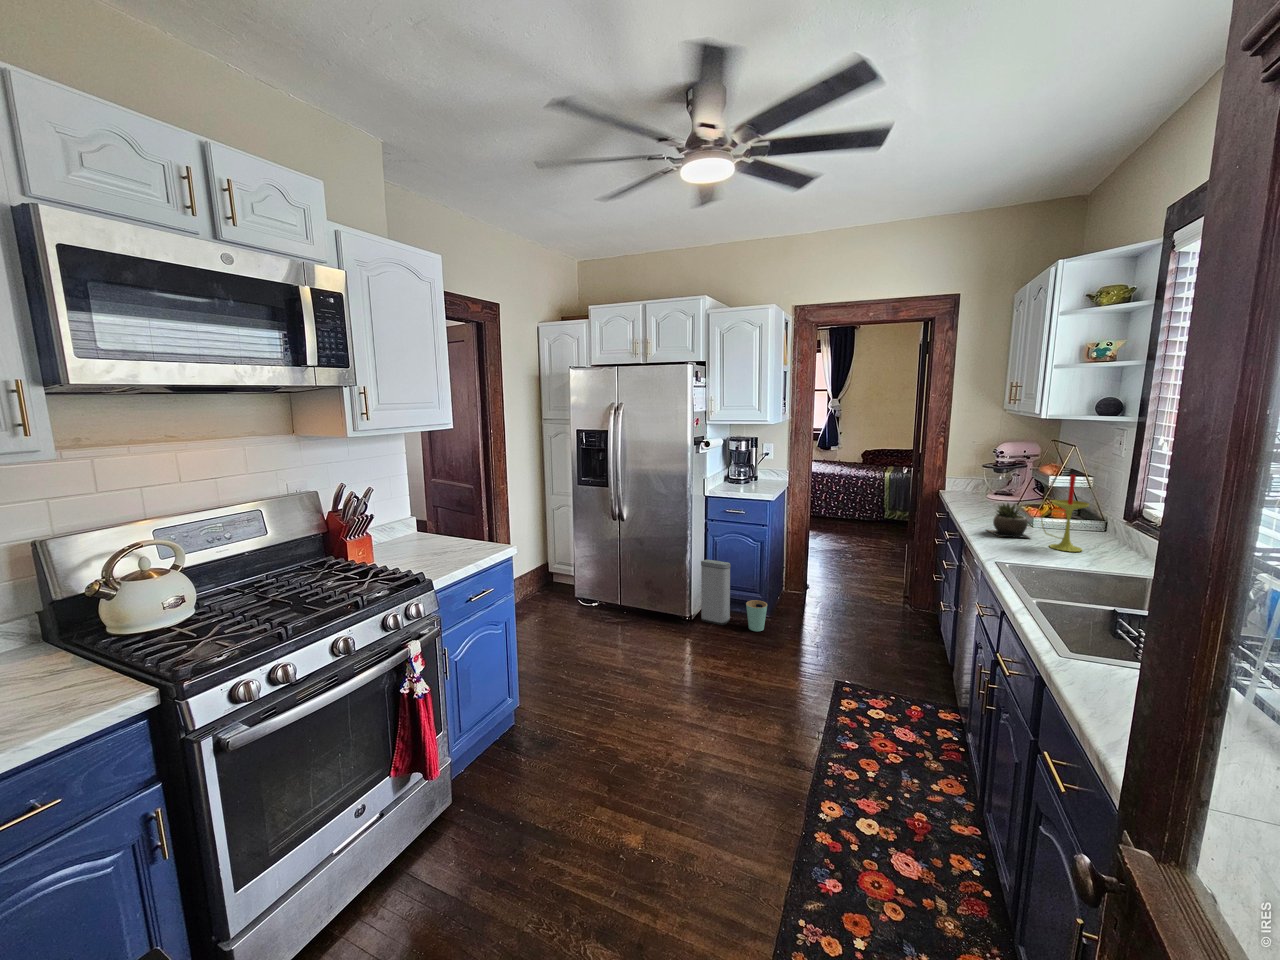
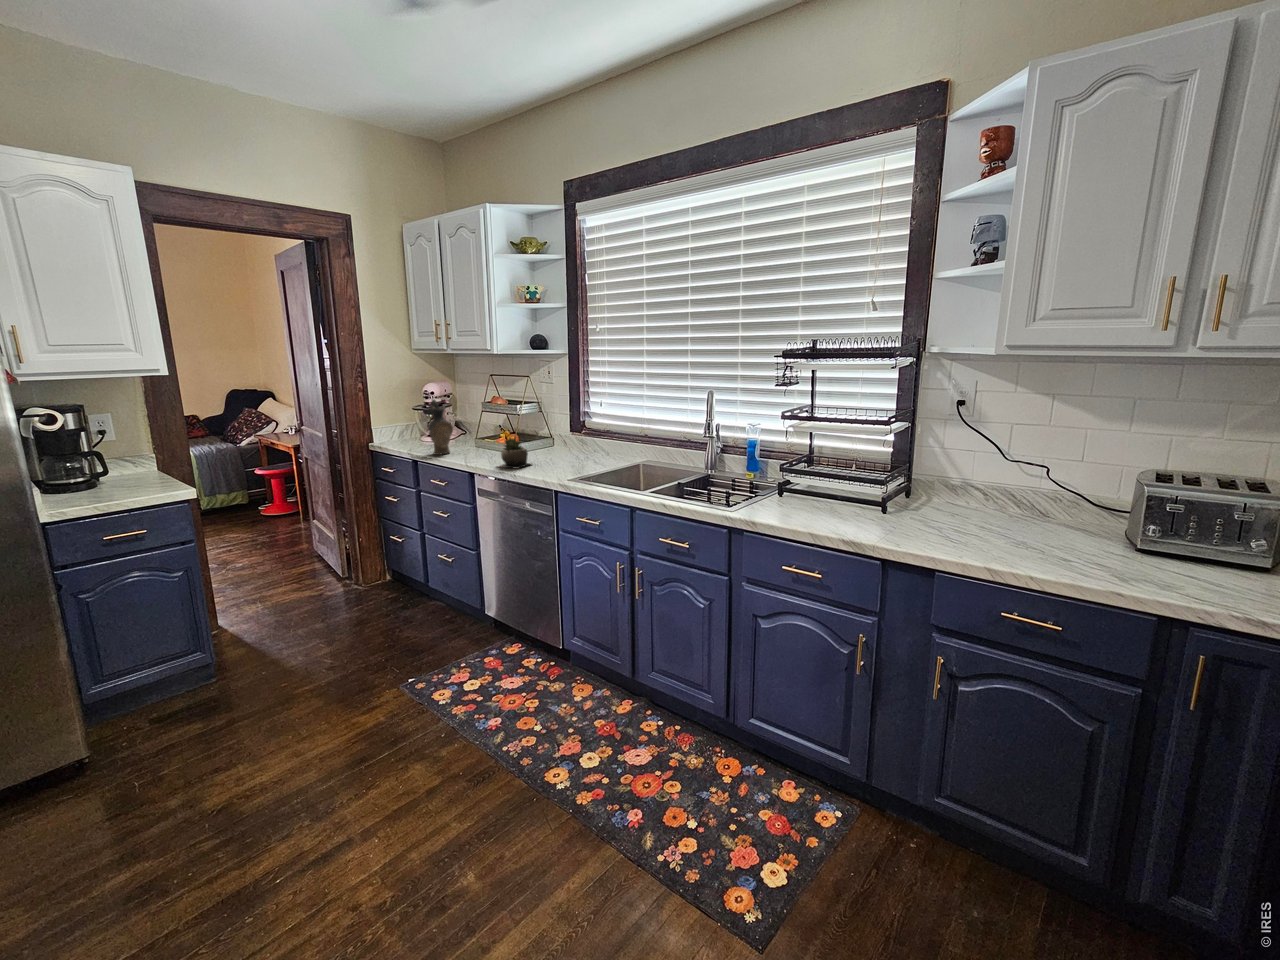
ceramic pitcher: none [970,454,996,509] -> present [428,400,453,455]
candle: present [1041,475,1089,552] -> none [546,401,574,467]
trash can: present [701,560,767,631] -> none [83,628,239,749]

